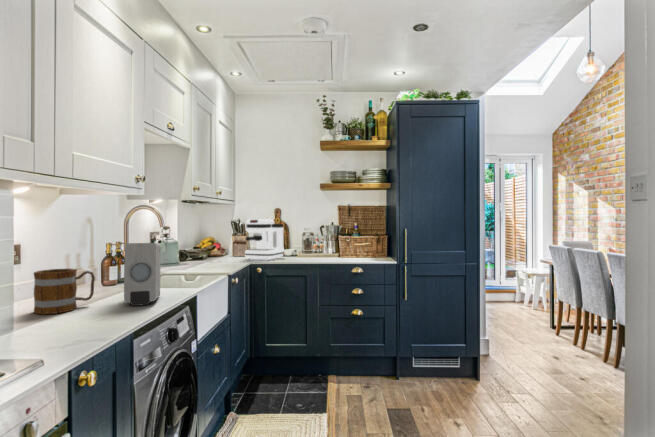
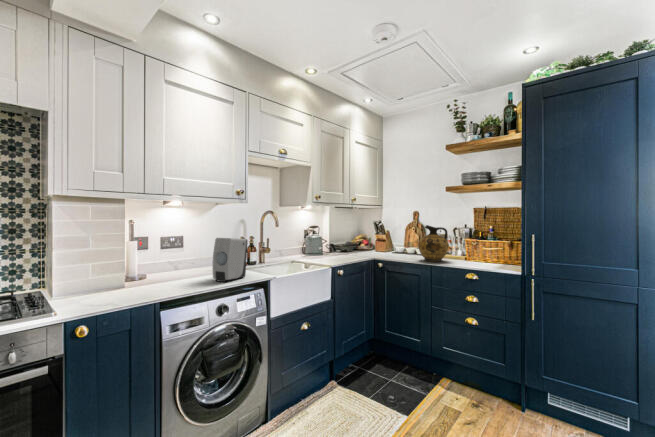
coffee maker: present [245,219,284,260] -> none [371,221,410,258]
ceramic jug: none [300,223,329,260] -> present [418,225,449,262]
mug: present [34,269,95,314] -> none [173,252,206,279]

